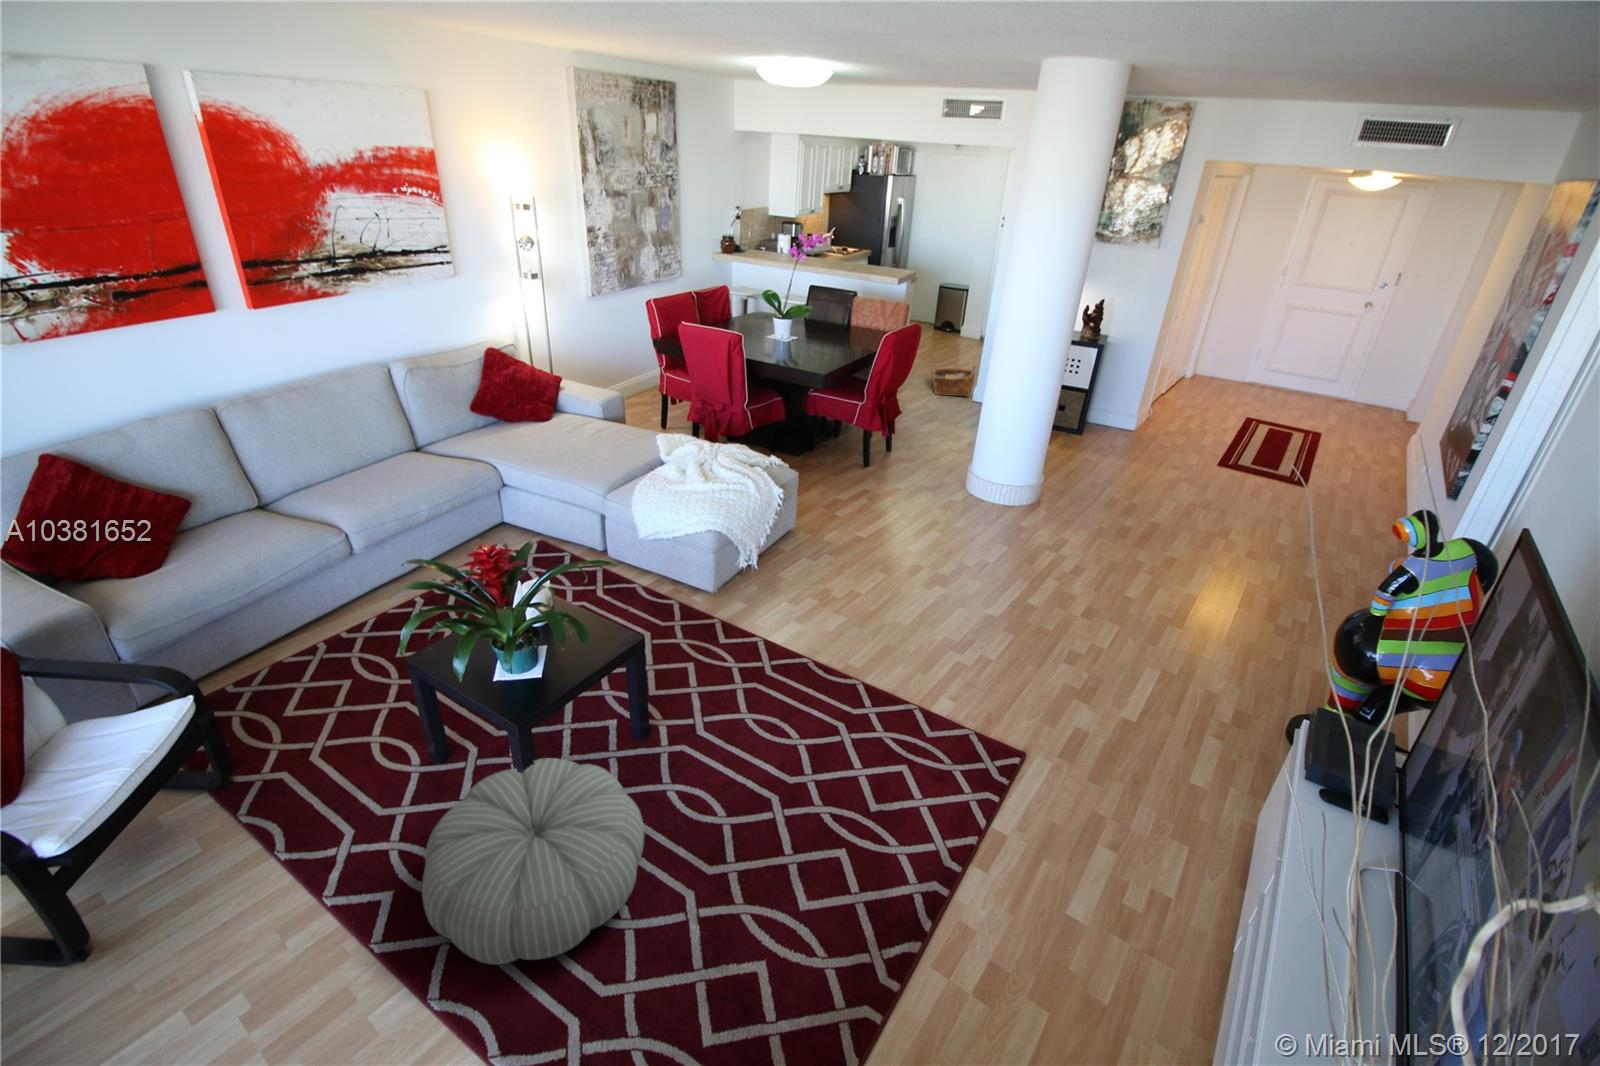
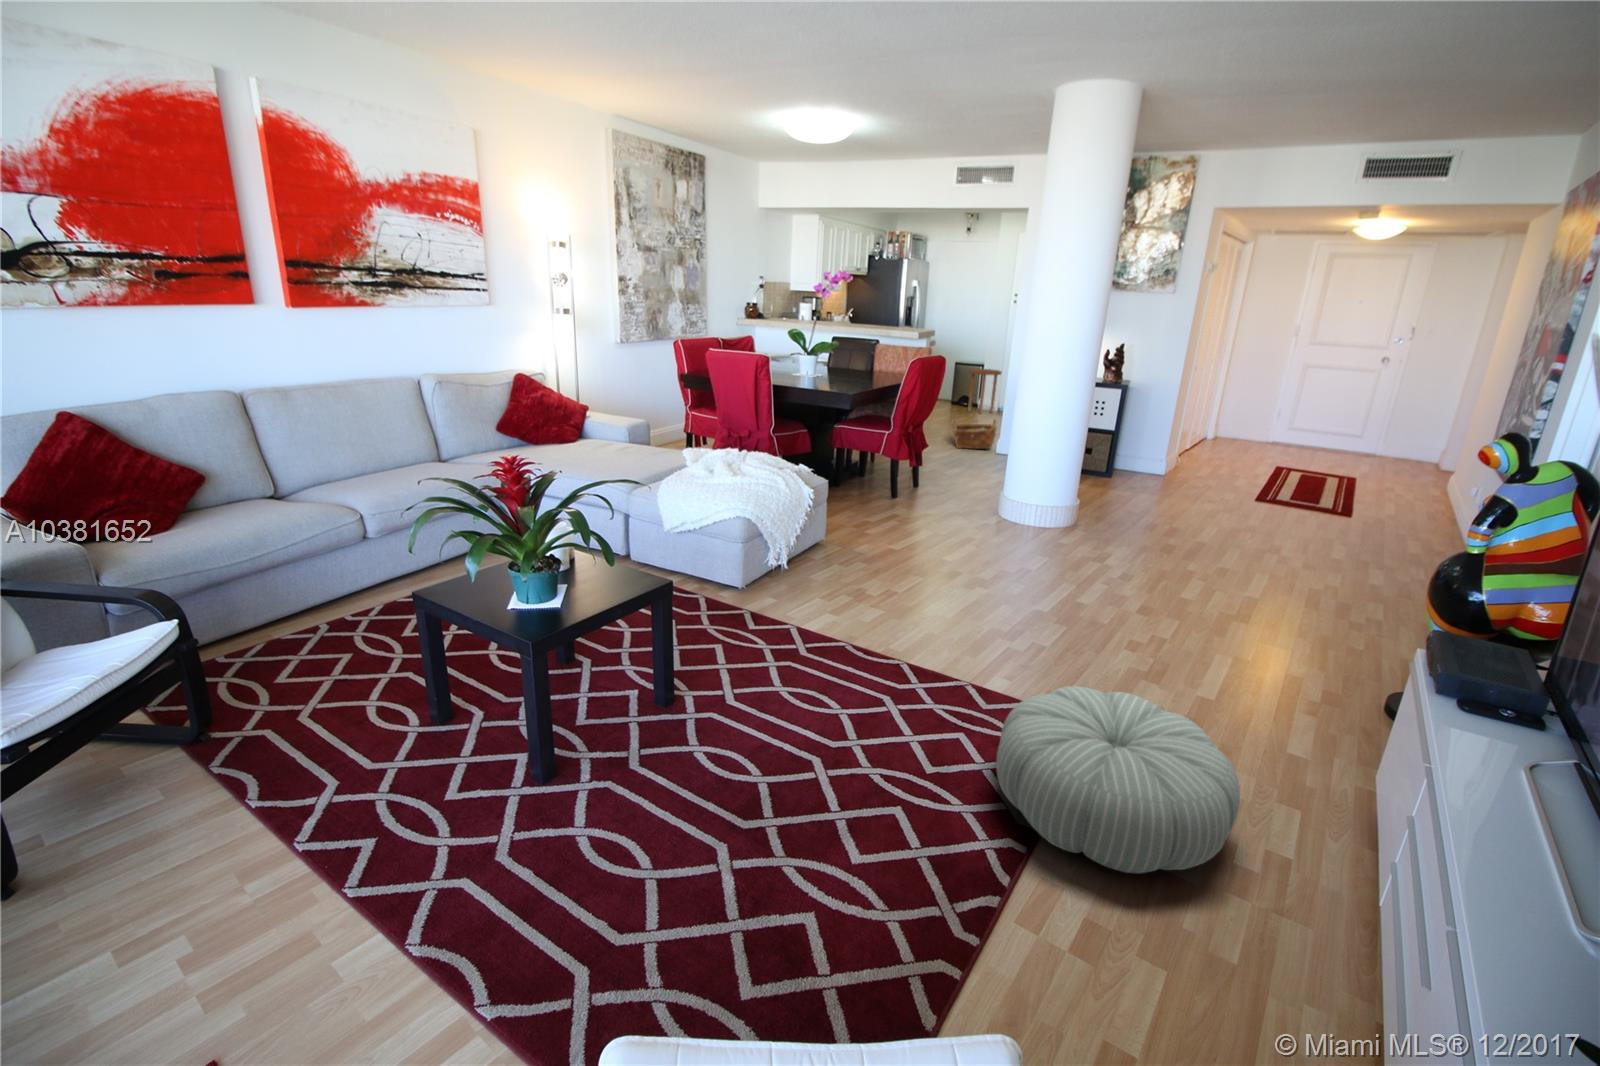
side table: none [951,294,987,343] -> present [968,369,1002,414]
pouf: present [422,758,644,965] -> present [996,686,1240,873]

